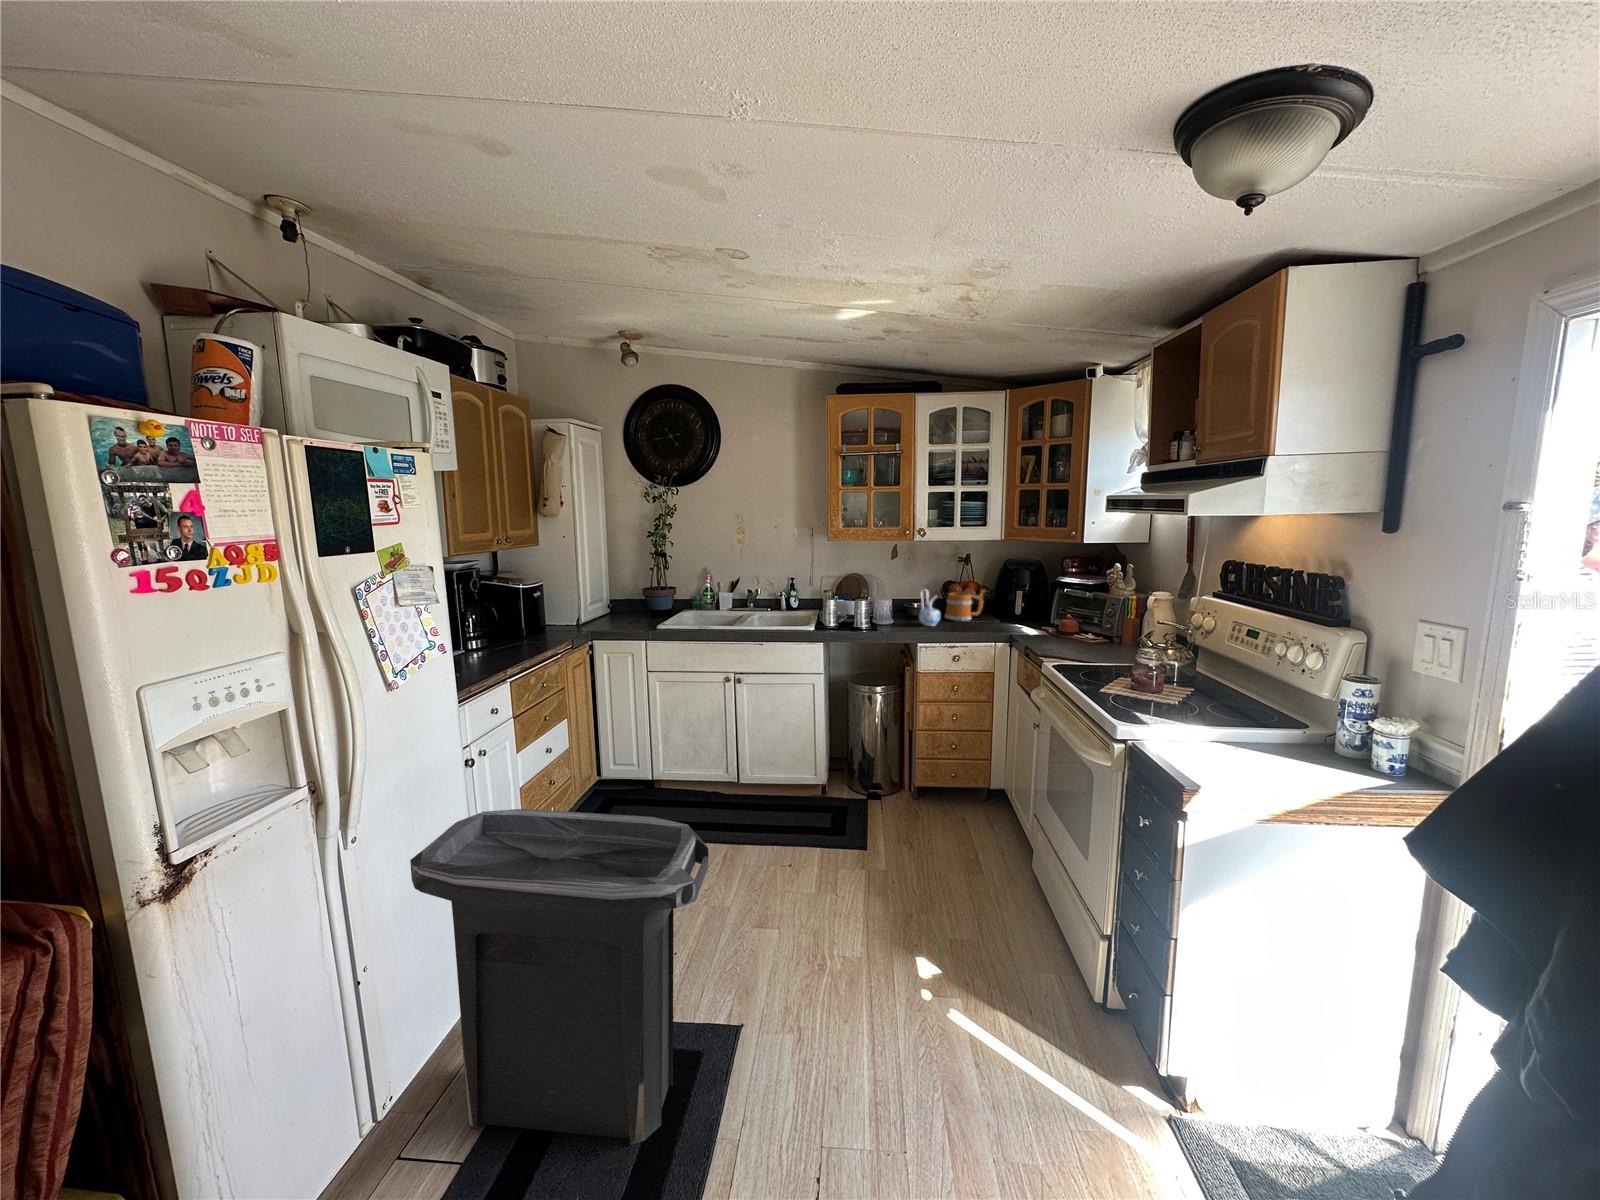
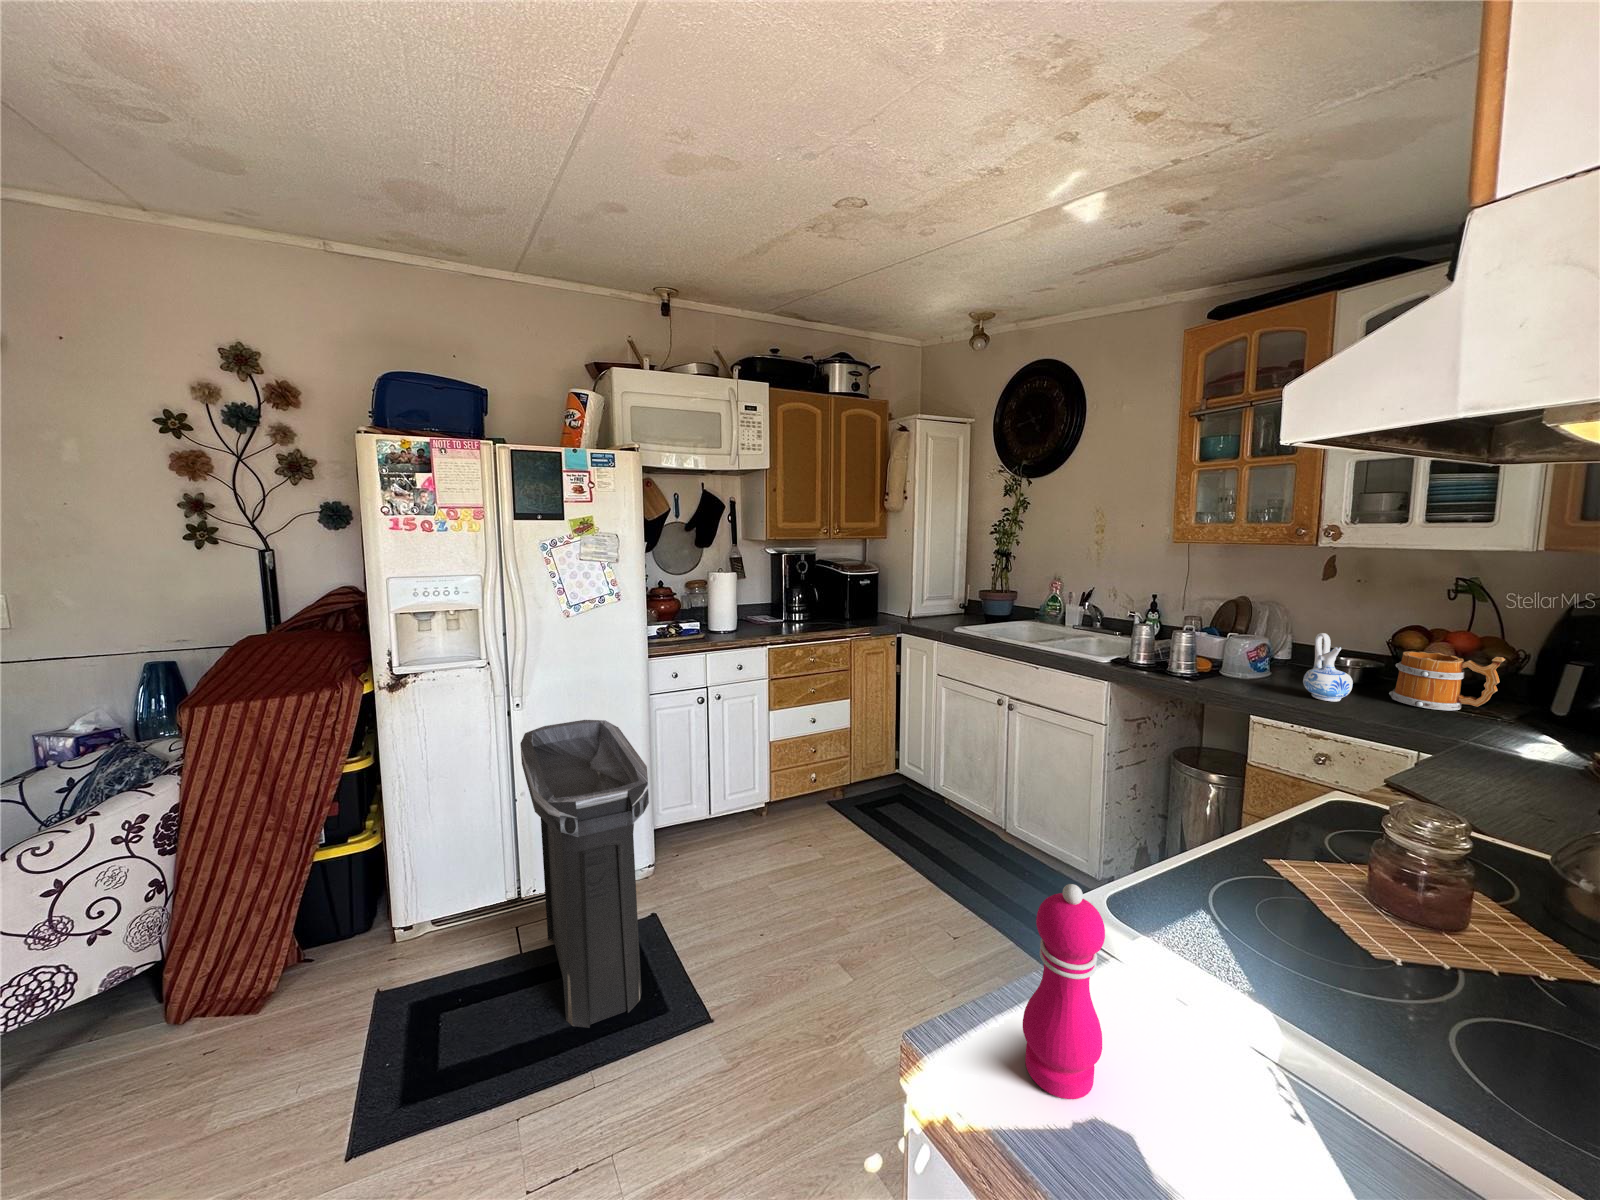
pepper mill: none [1188,688,1226,772] -> present [1023,884,1105,1099]

